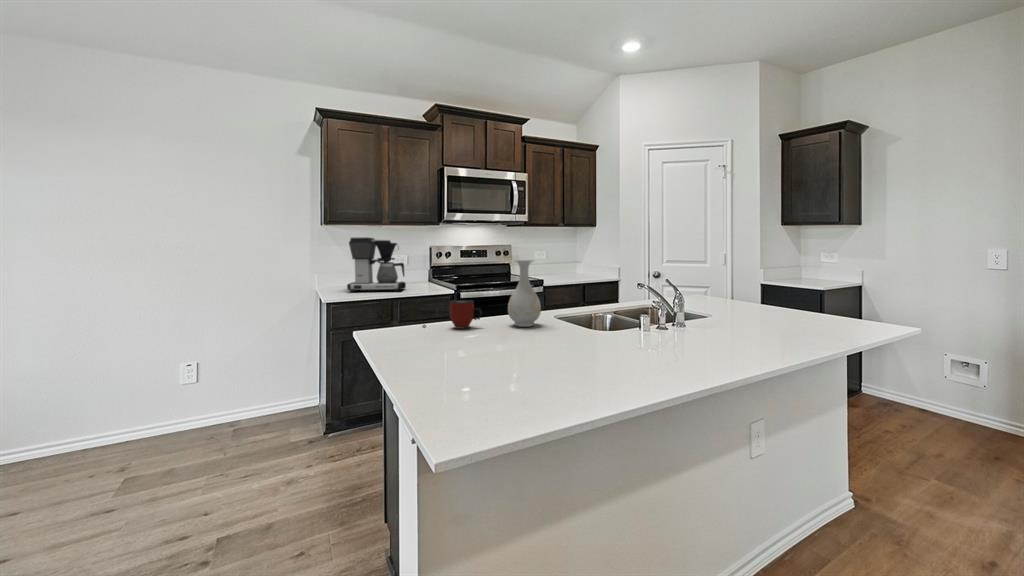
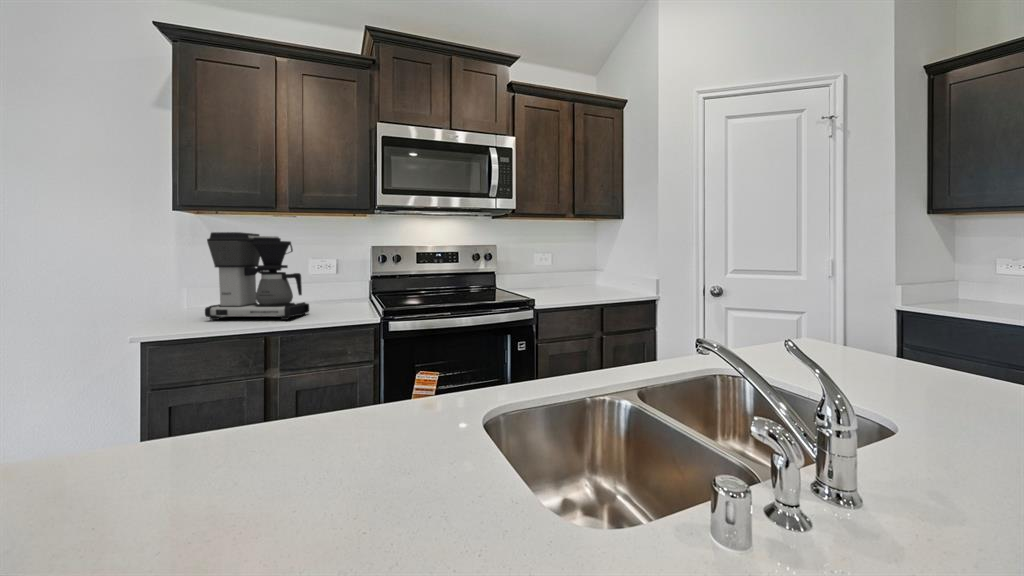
vase: present [508,260,541,327] -> none [311,284,410,481]
mug: present [449,300,482,329] -> none [132,392,235,486]

